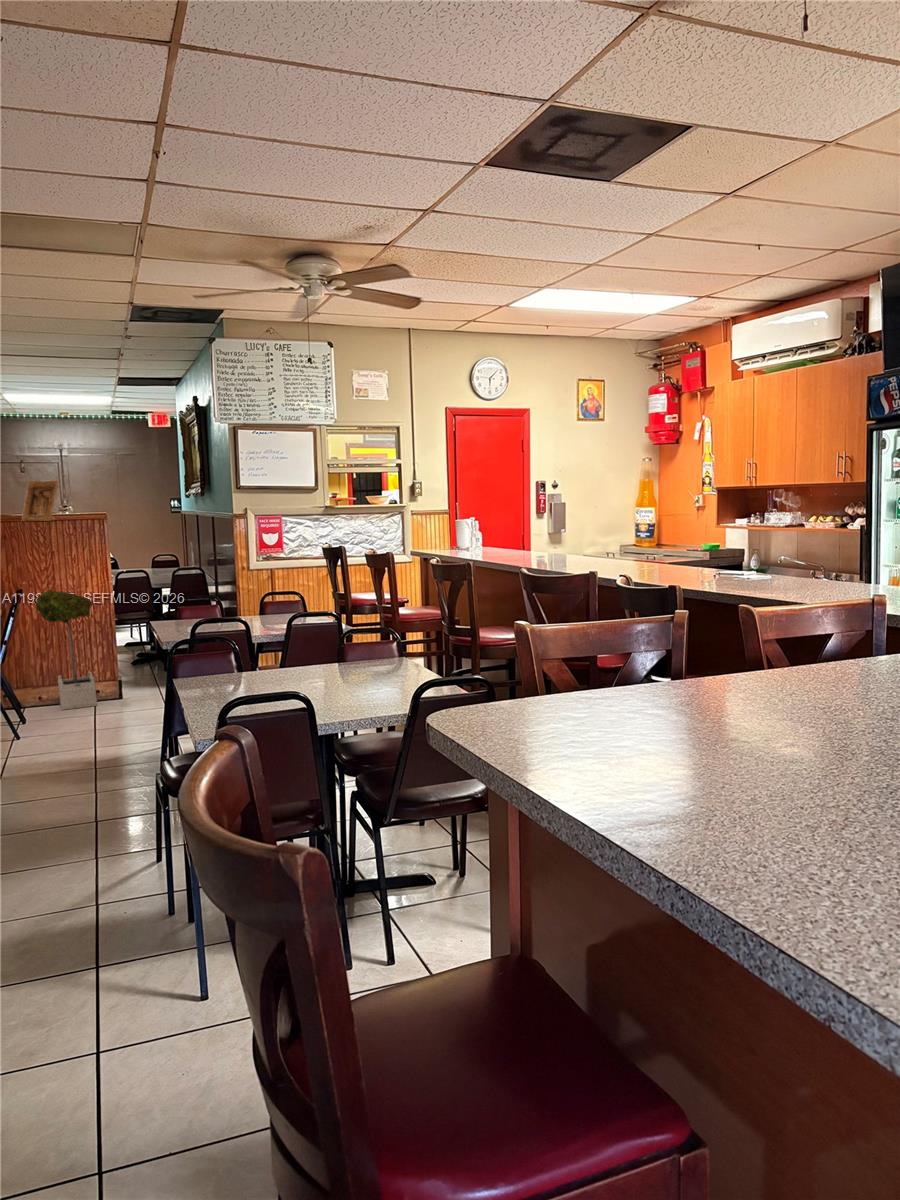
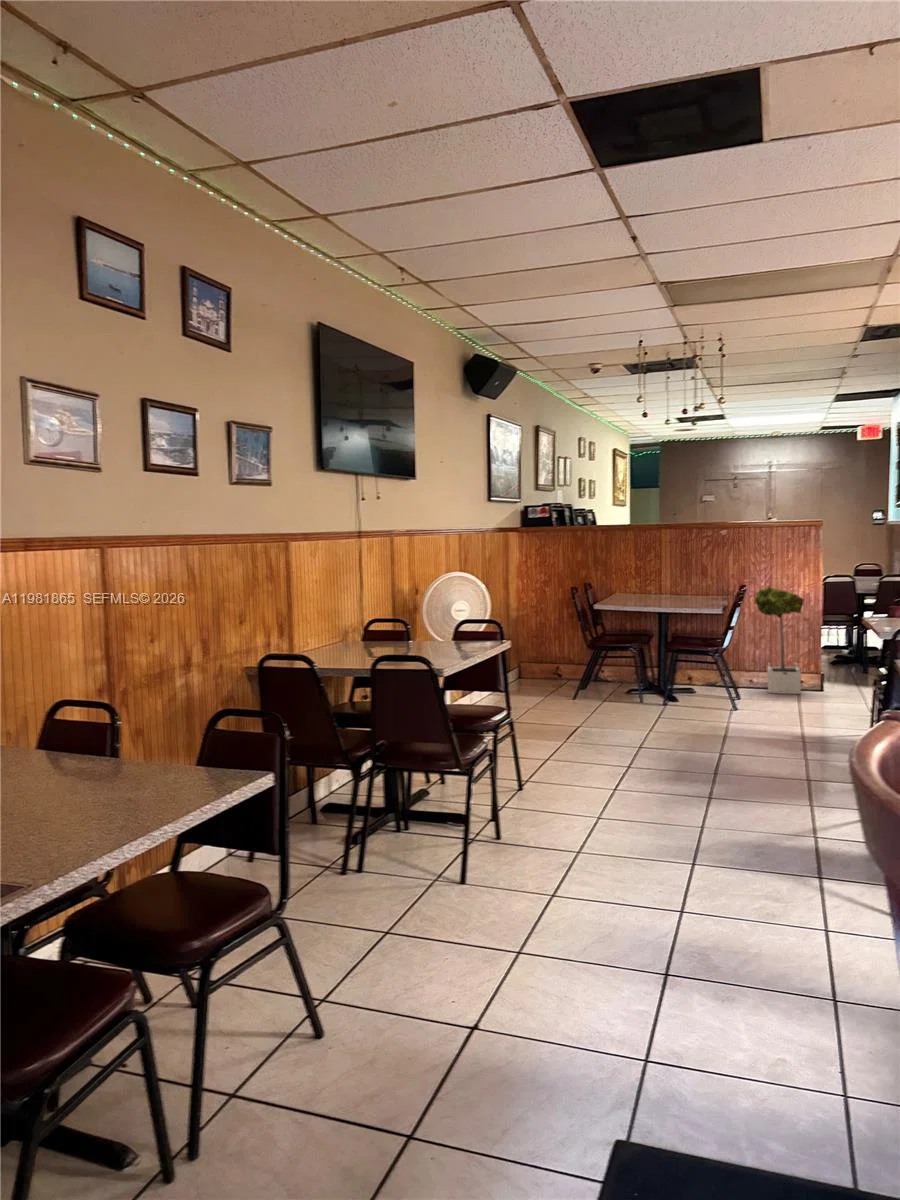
picture frame: present [22,480,58,521] -> none [749,491,783,527]

